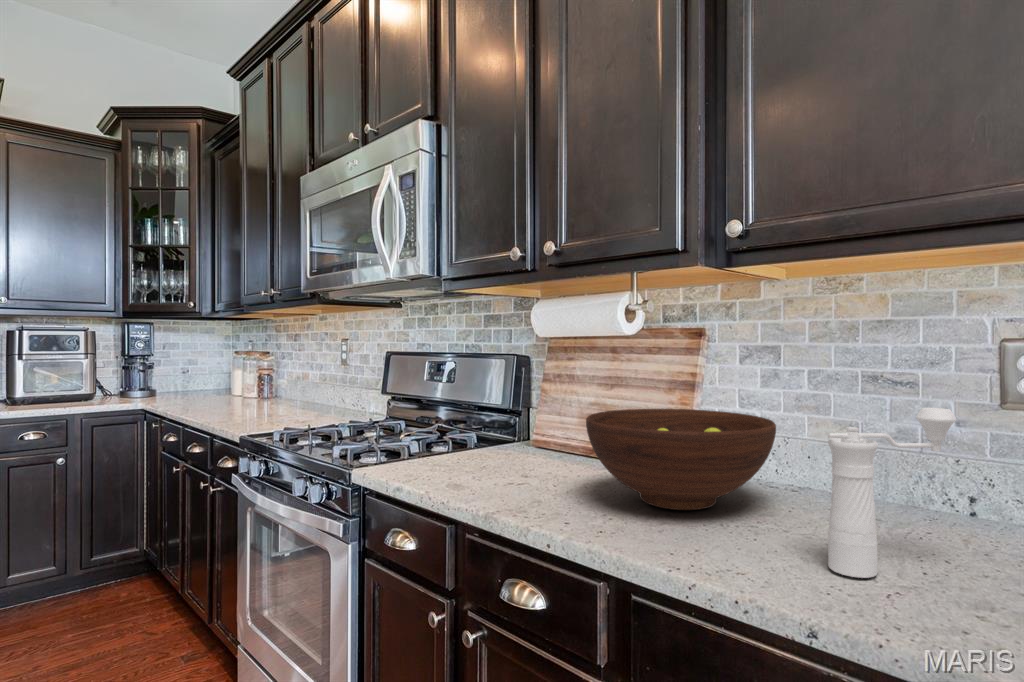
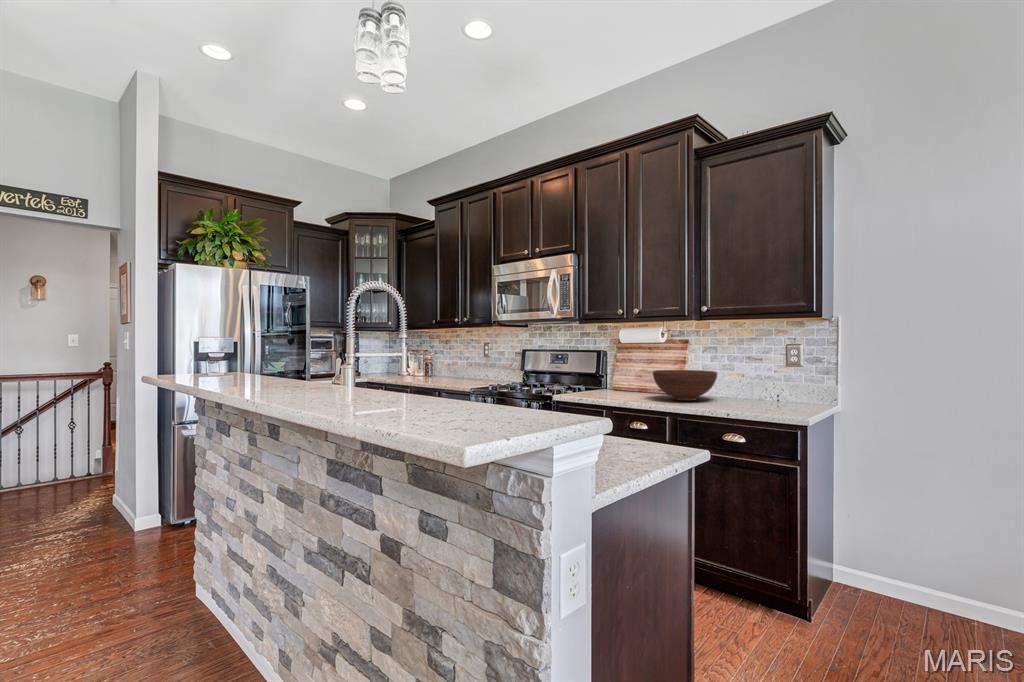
pepper mill: present [828,408,956,578] -> none [733,364,766,408]

